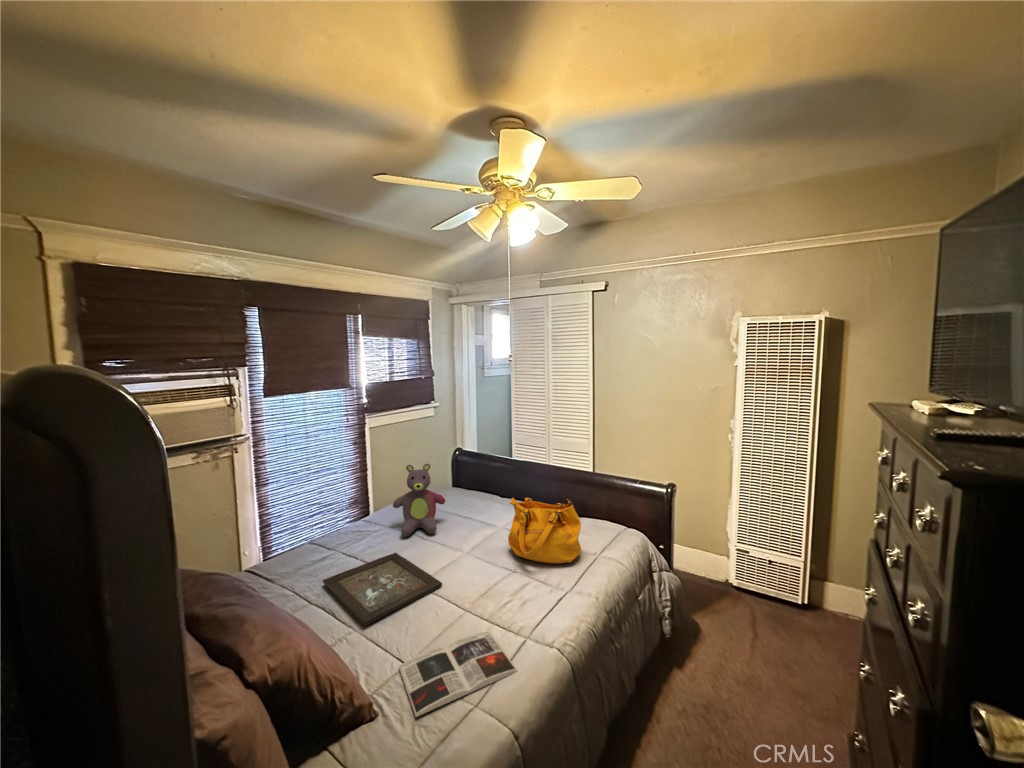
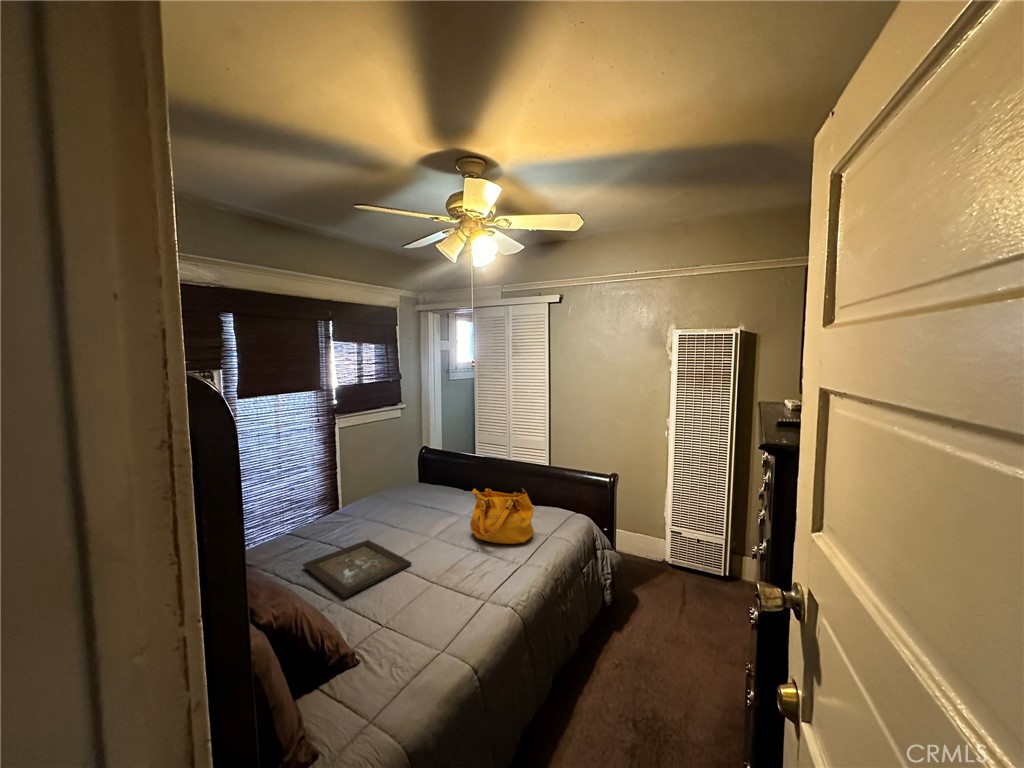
stuffed bear: present [393,464,445,536] -> none [364,460,413,526]
magazine: present [399,632,518,717] -> none [376,598,477,660]

